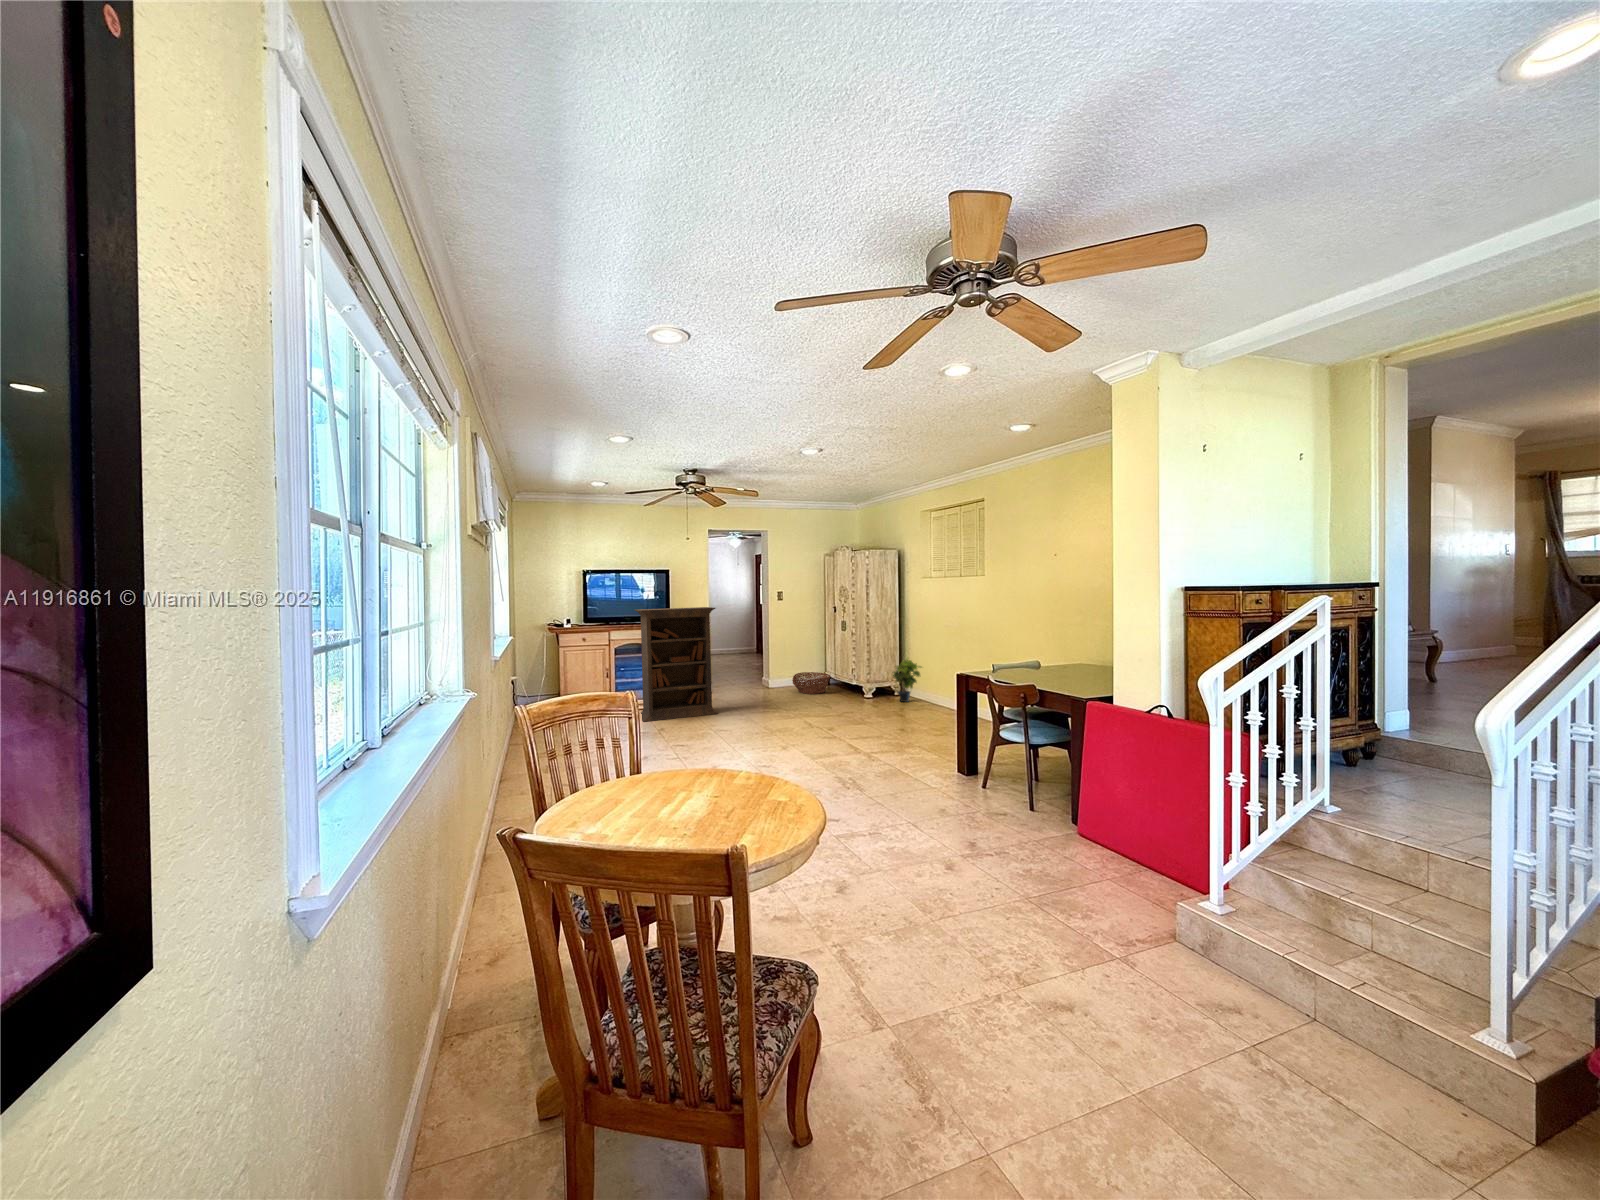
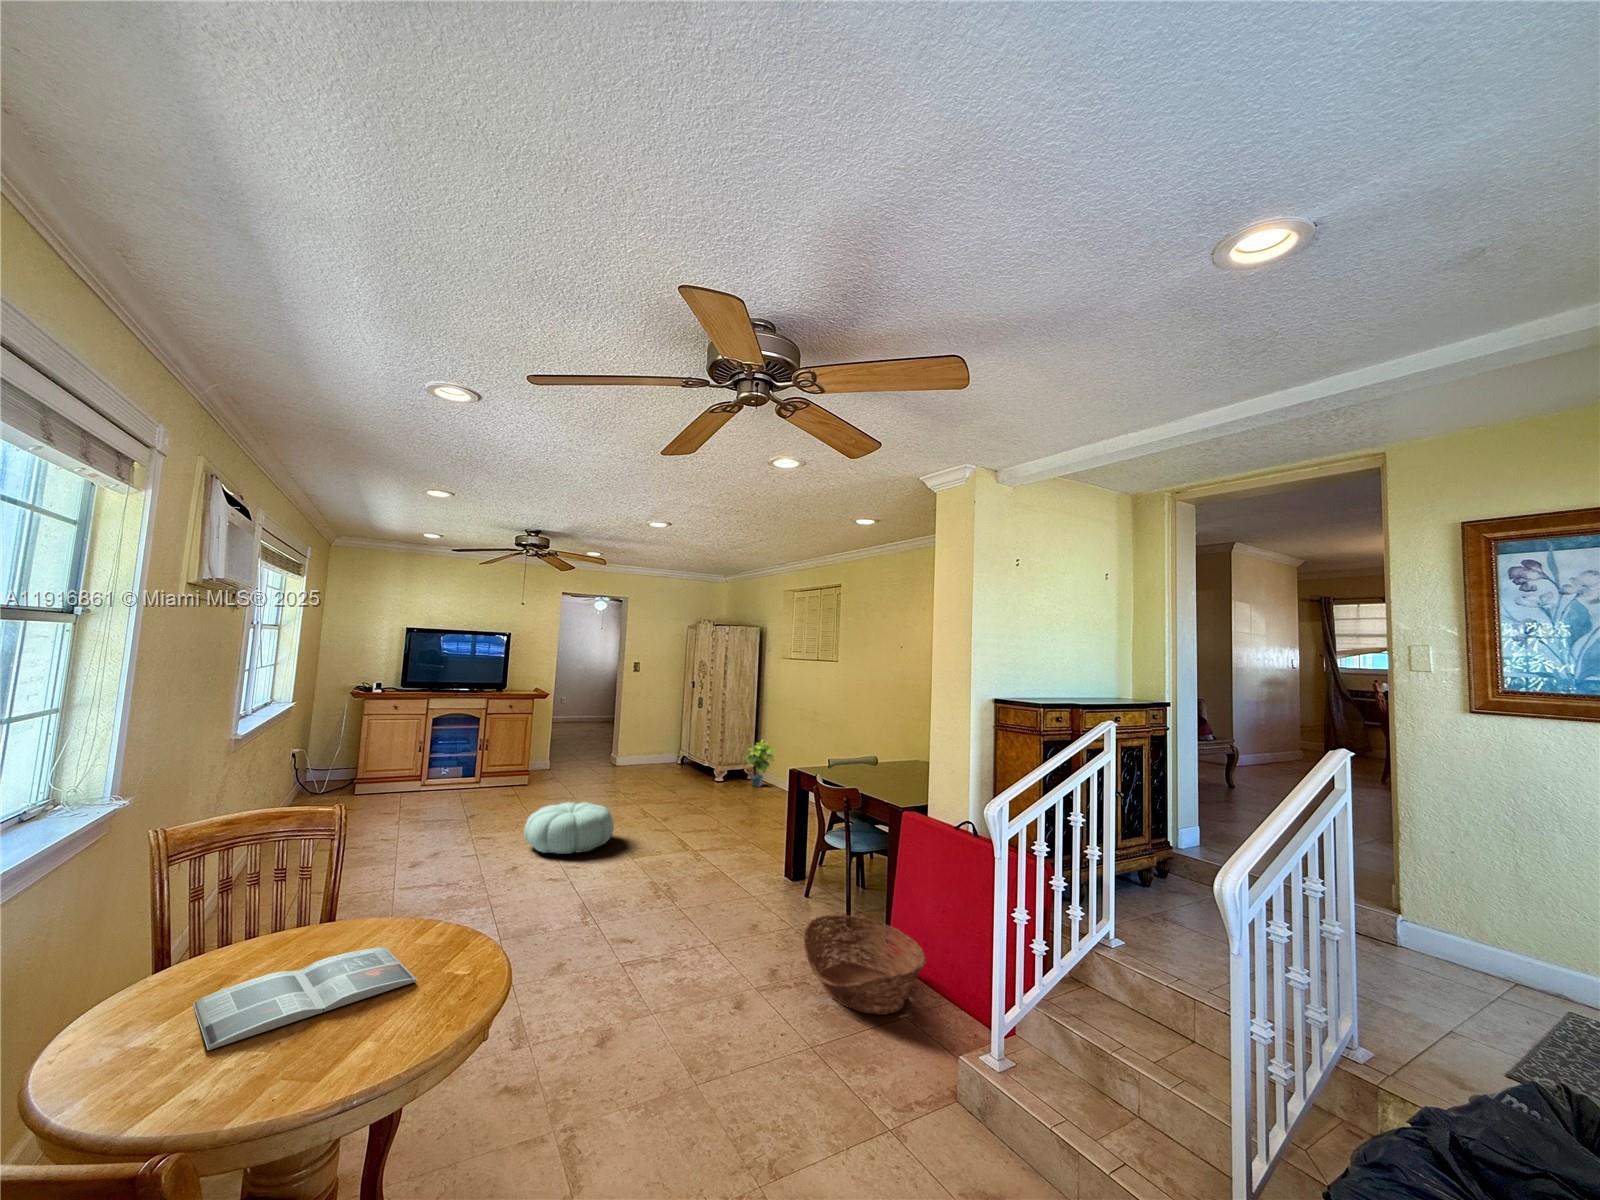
bookcase: present [635,607,718,722] -> none [452,676,557,805]
basket: present [792,672,830,694] -> present [804,915,926,1015]
pouf: none [715,714,791,757] -> present [524,803,614,854]
magazine: none [616,782,762,832] -> present [193,947,418,1050]

